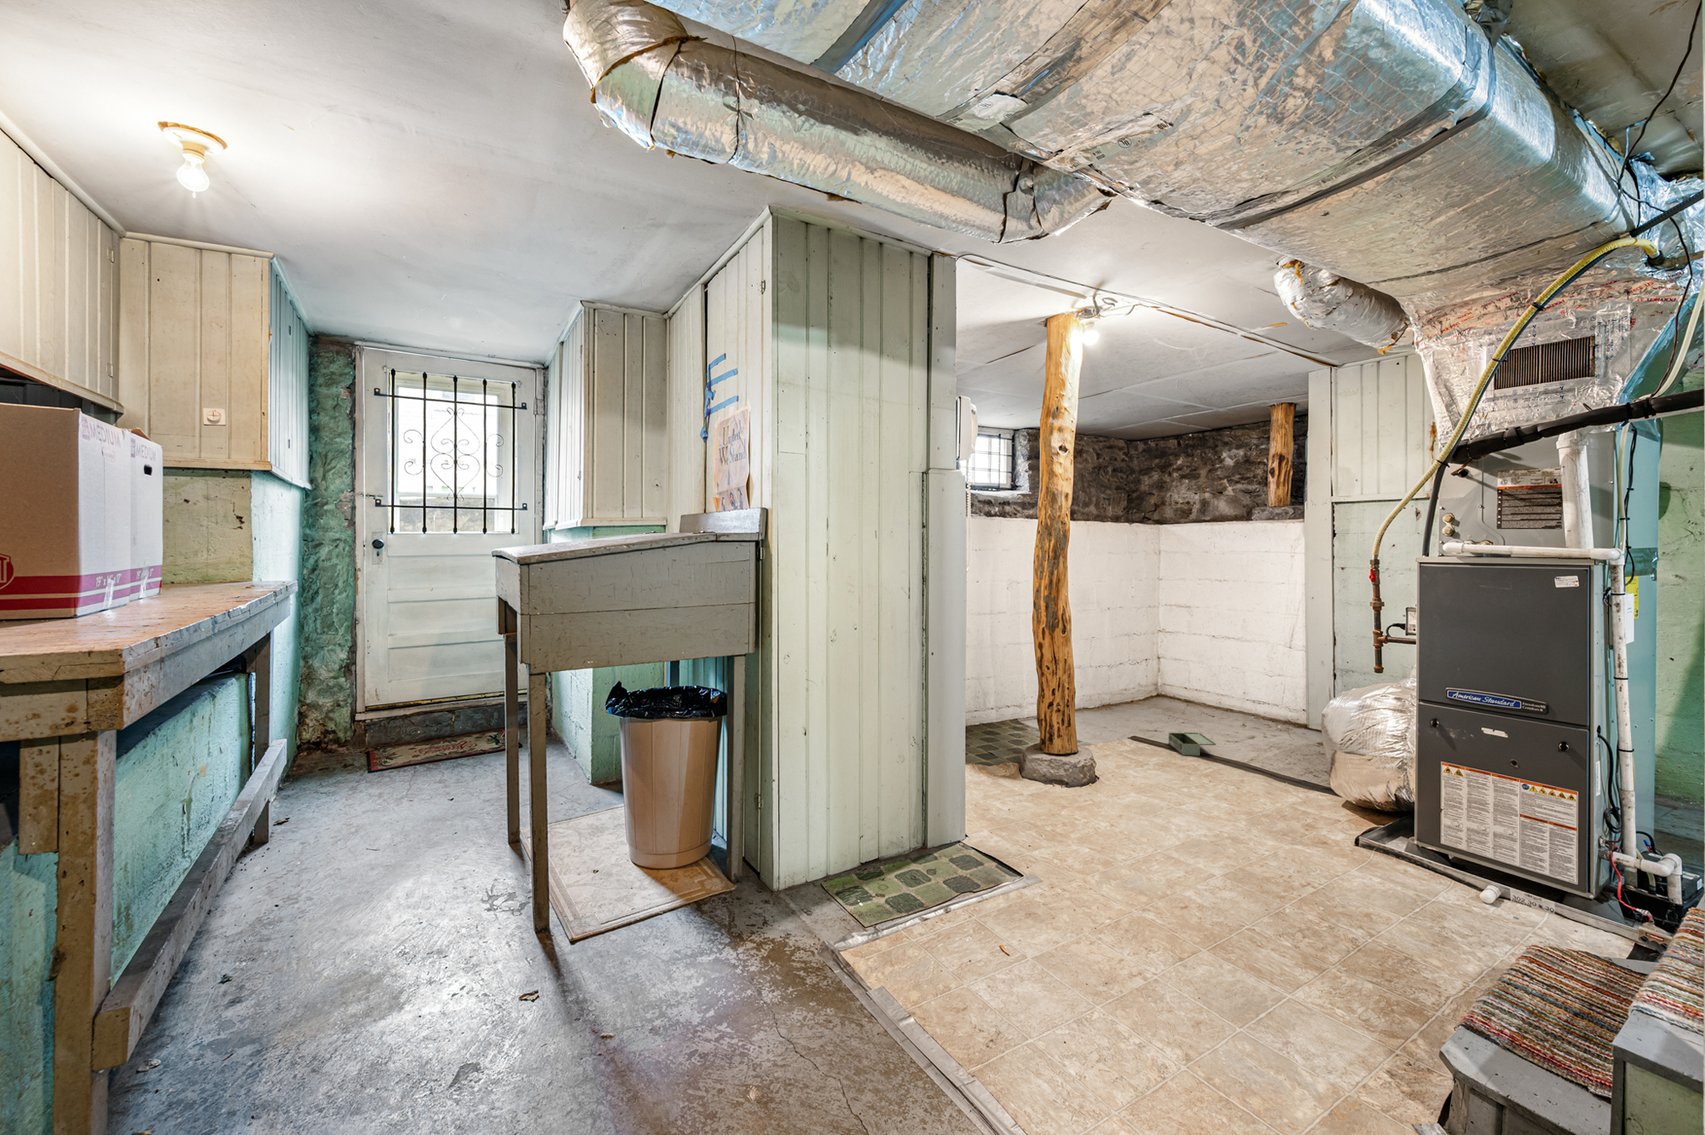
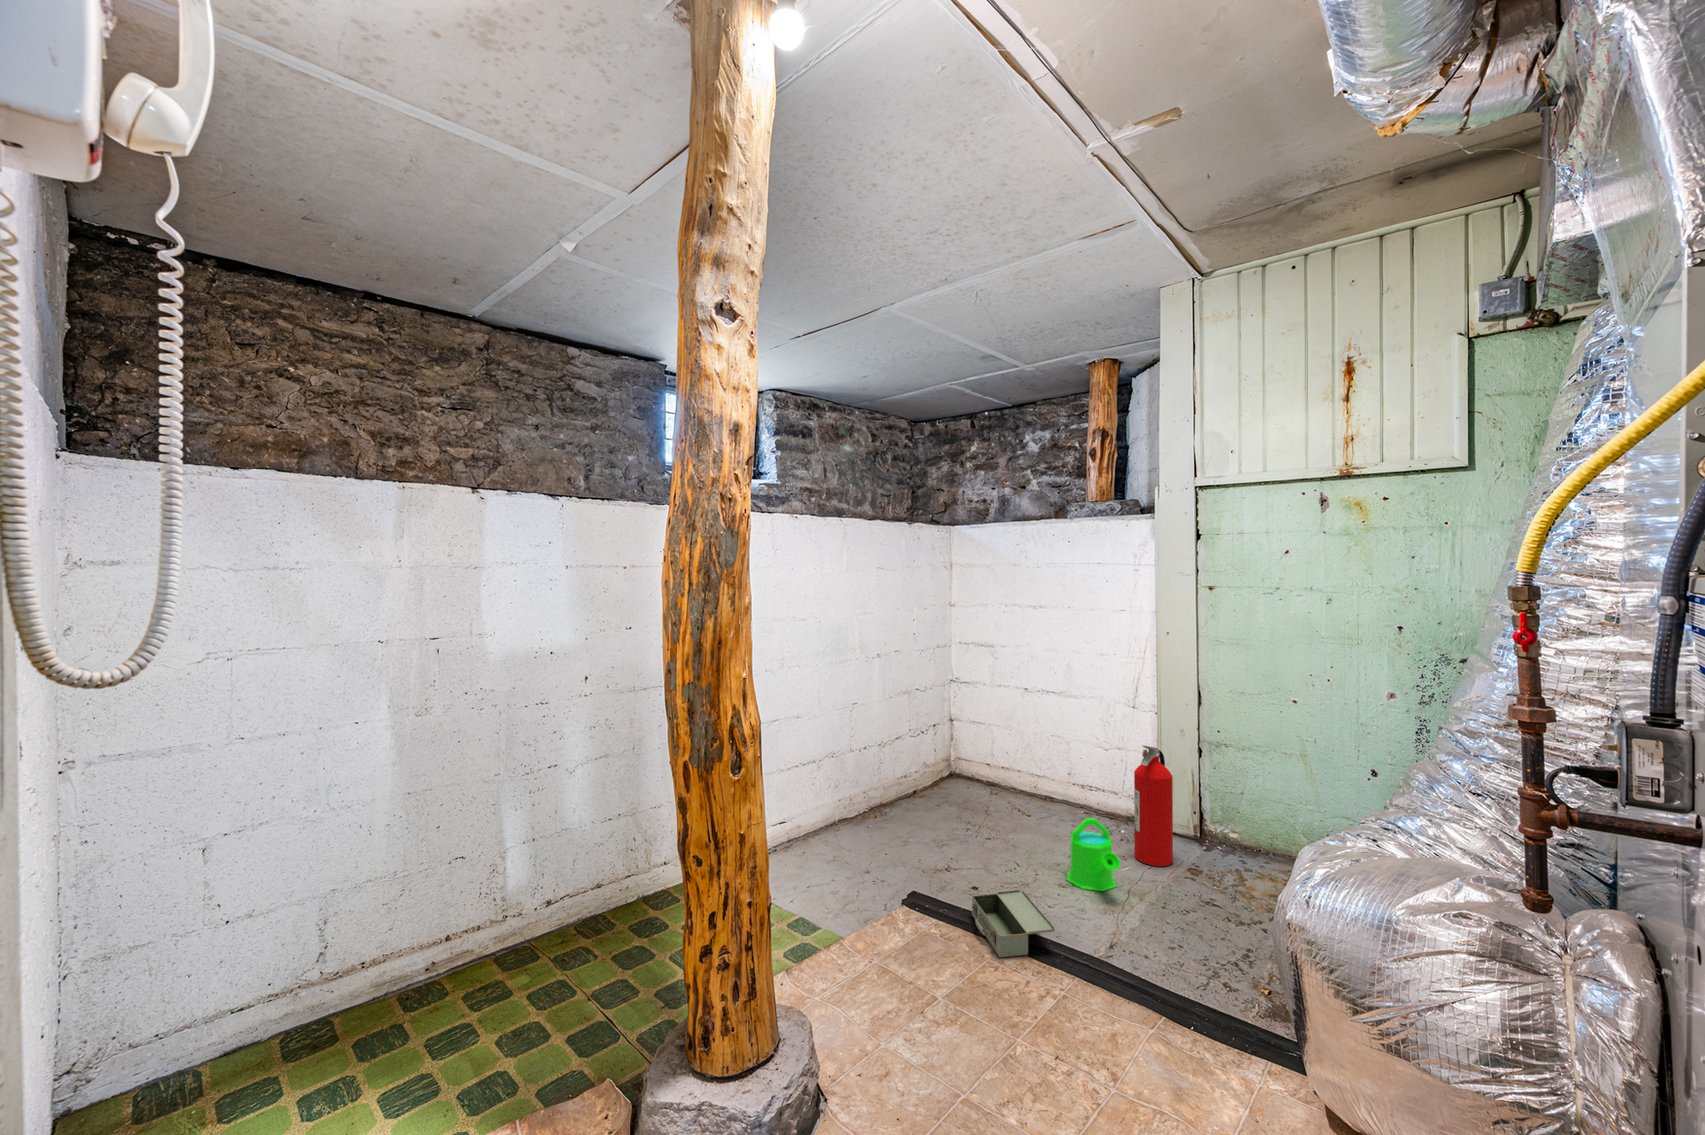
fire extinguisher: none [1281,663,1308,738] -> present [1134,746,1173,866]
watering can: none [1231,702,1263,743] -> present [1067,818,1120,891]

